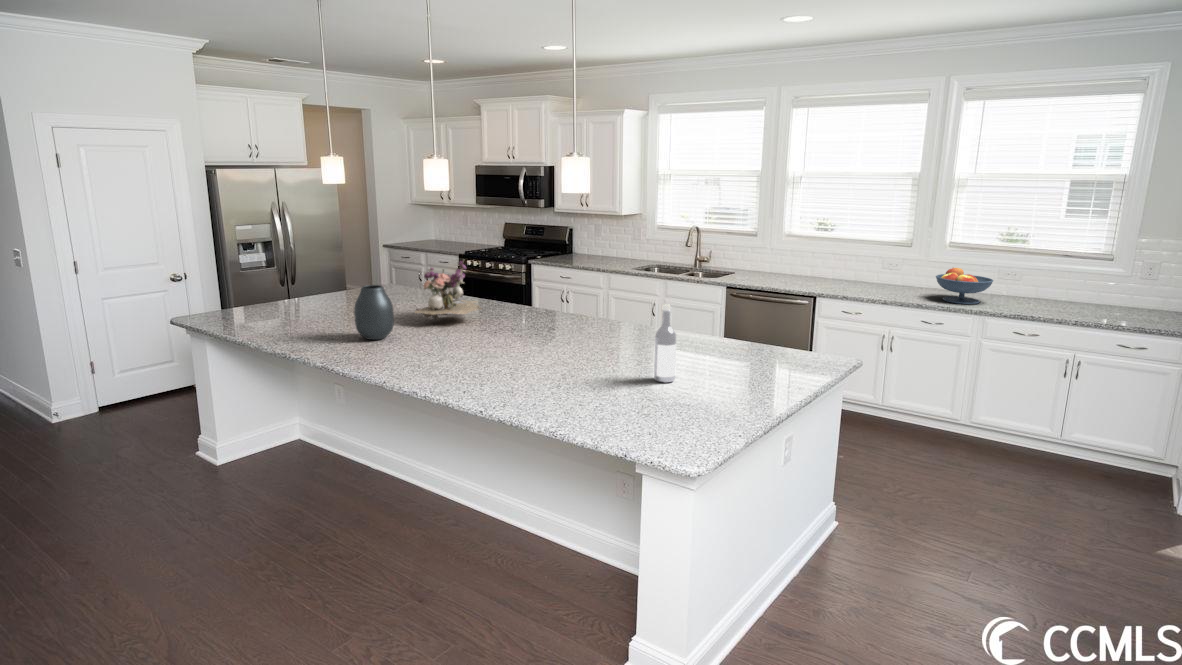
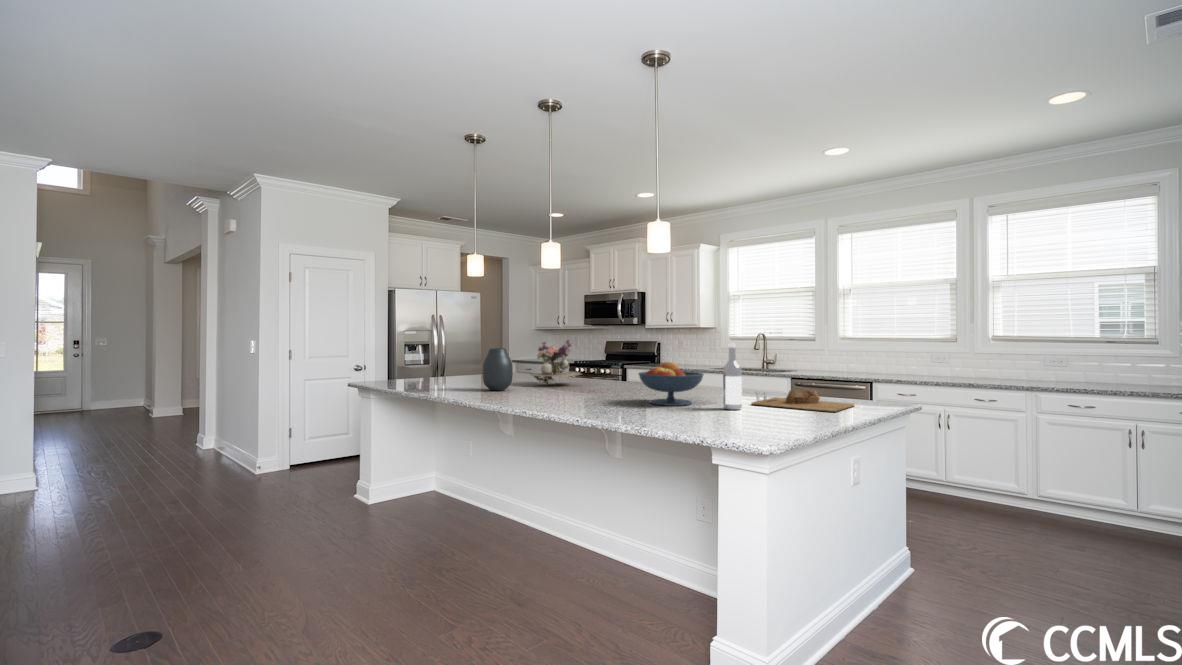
fruit bowl: present [936,268,993,304] -> present [639,362,704,406]
cutting board: none [685,349,798,384] -> present [752,390,854,412]

